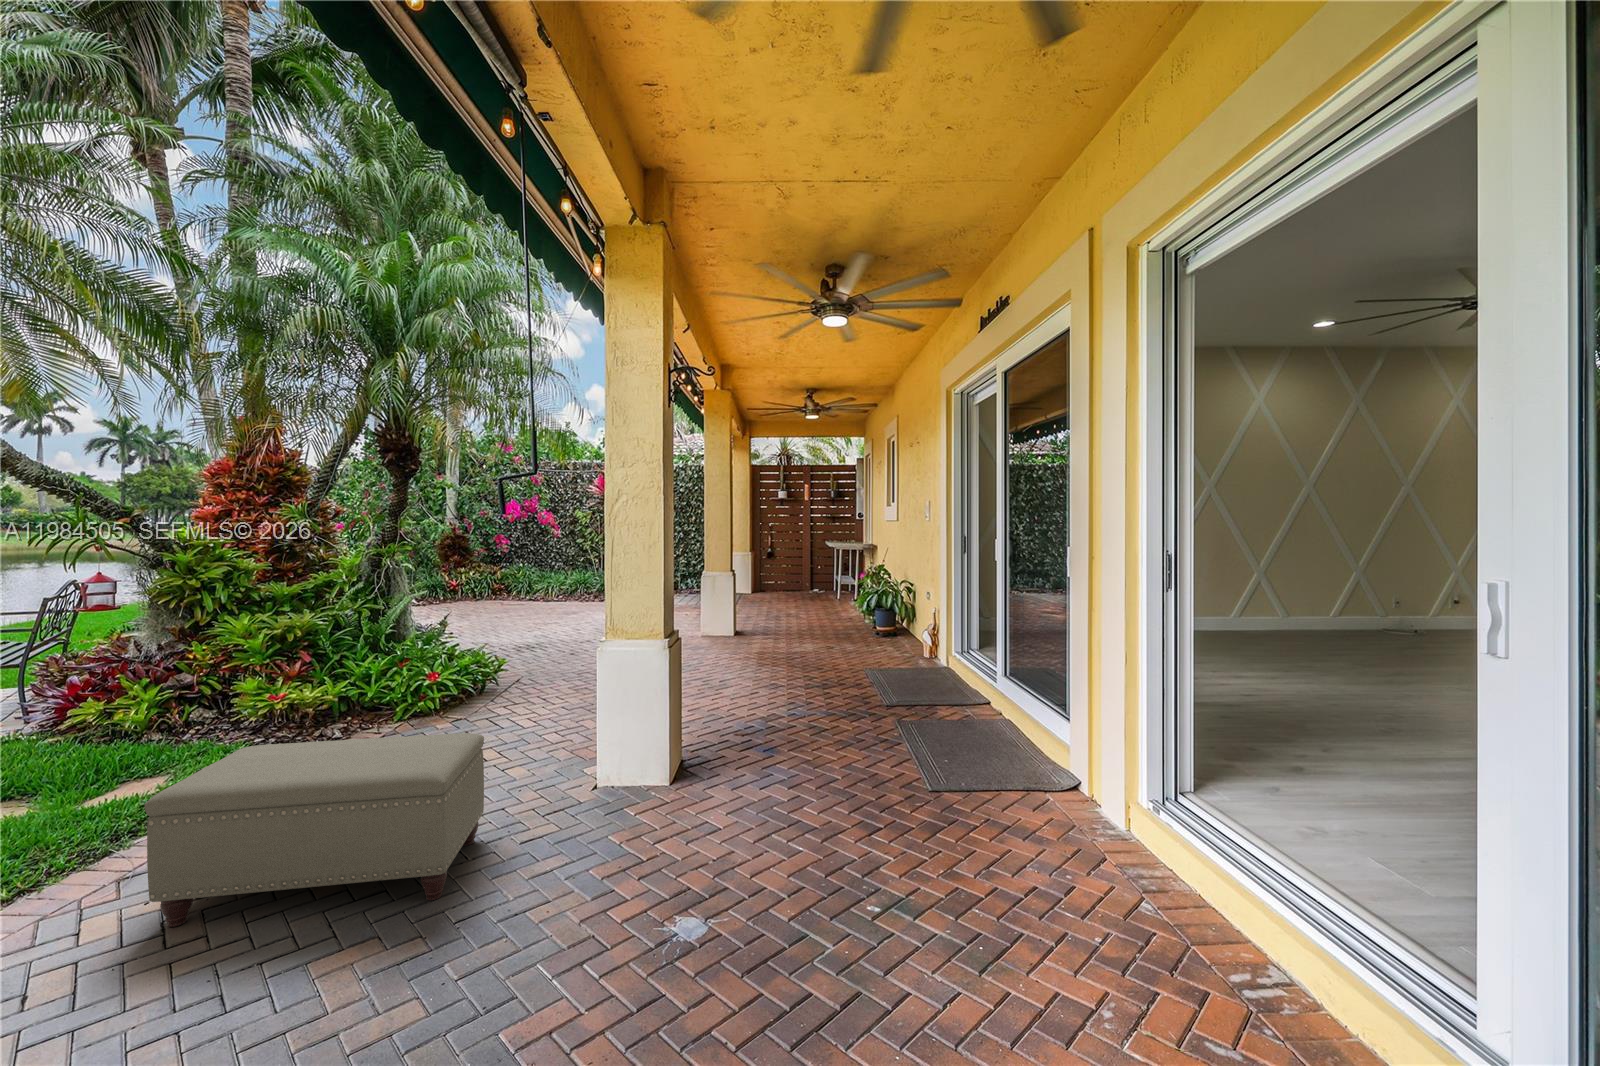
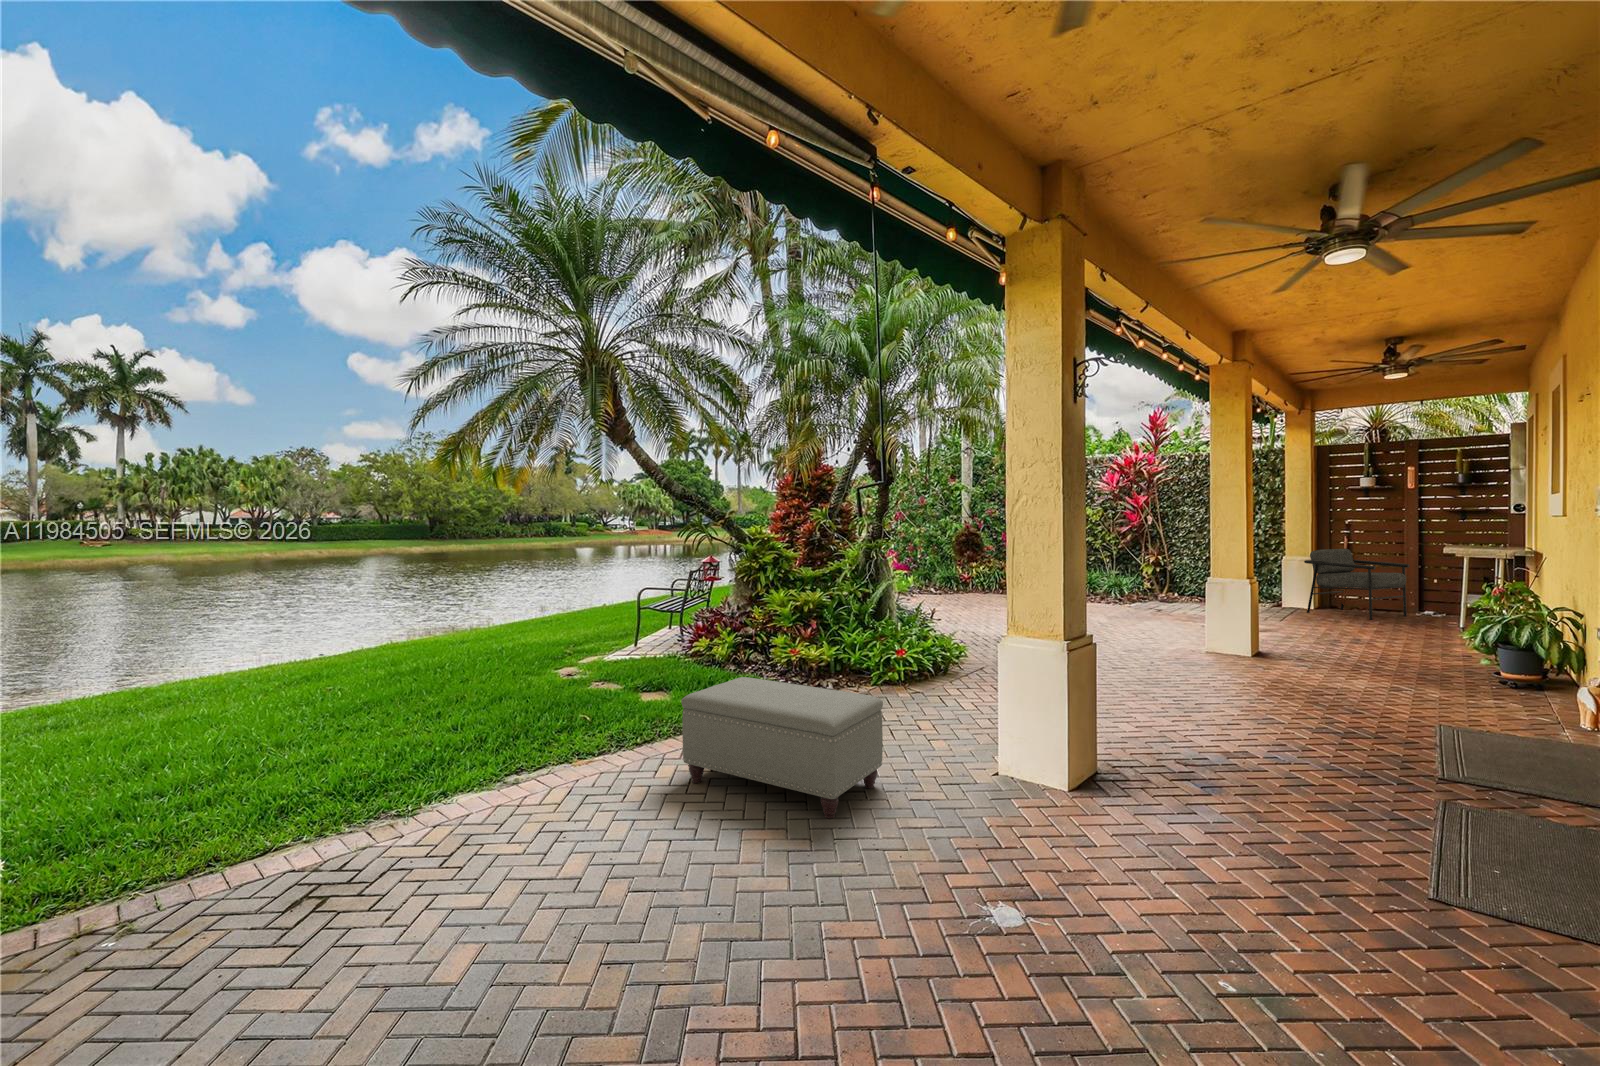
armchair: none [759,545,819,597] -> present [1304,549,1410,620]

